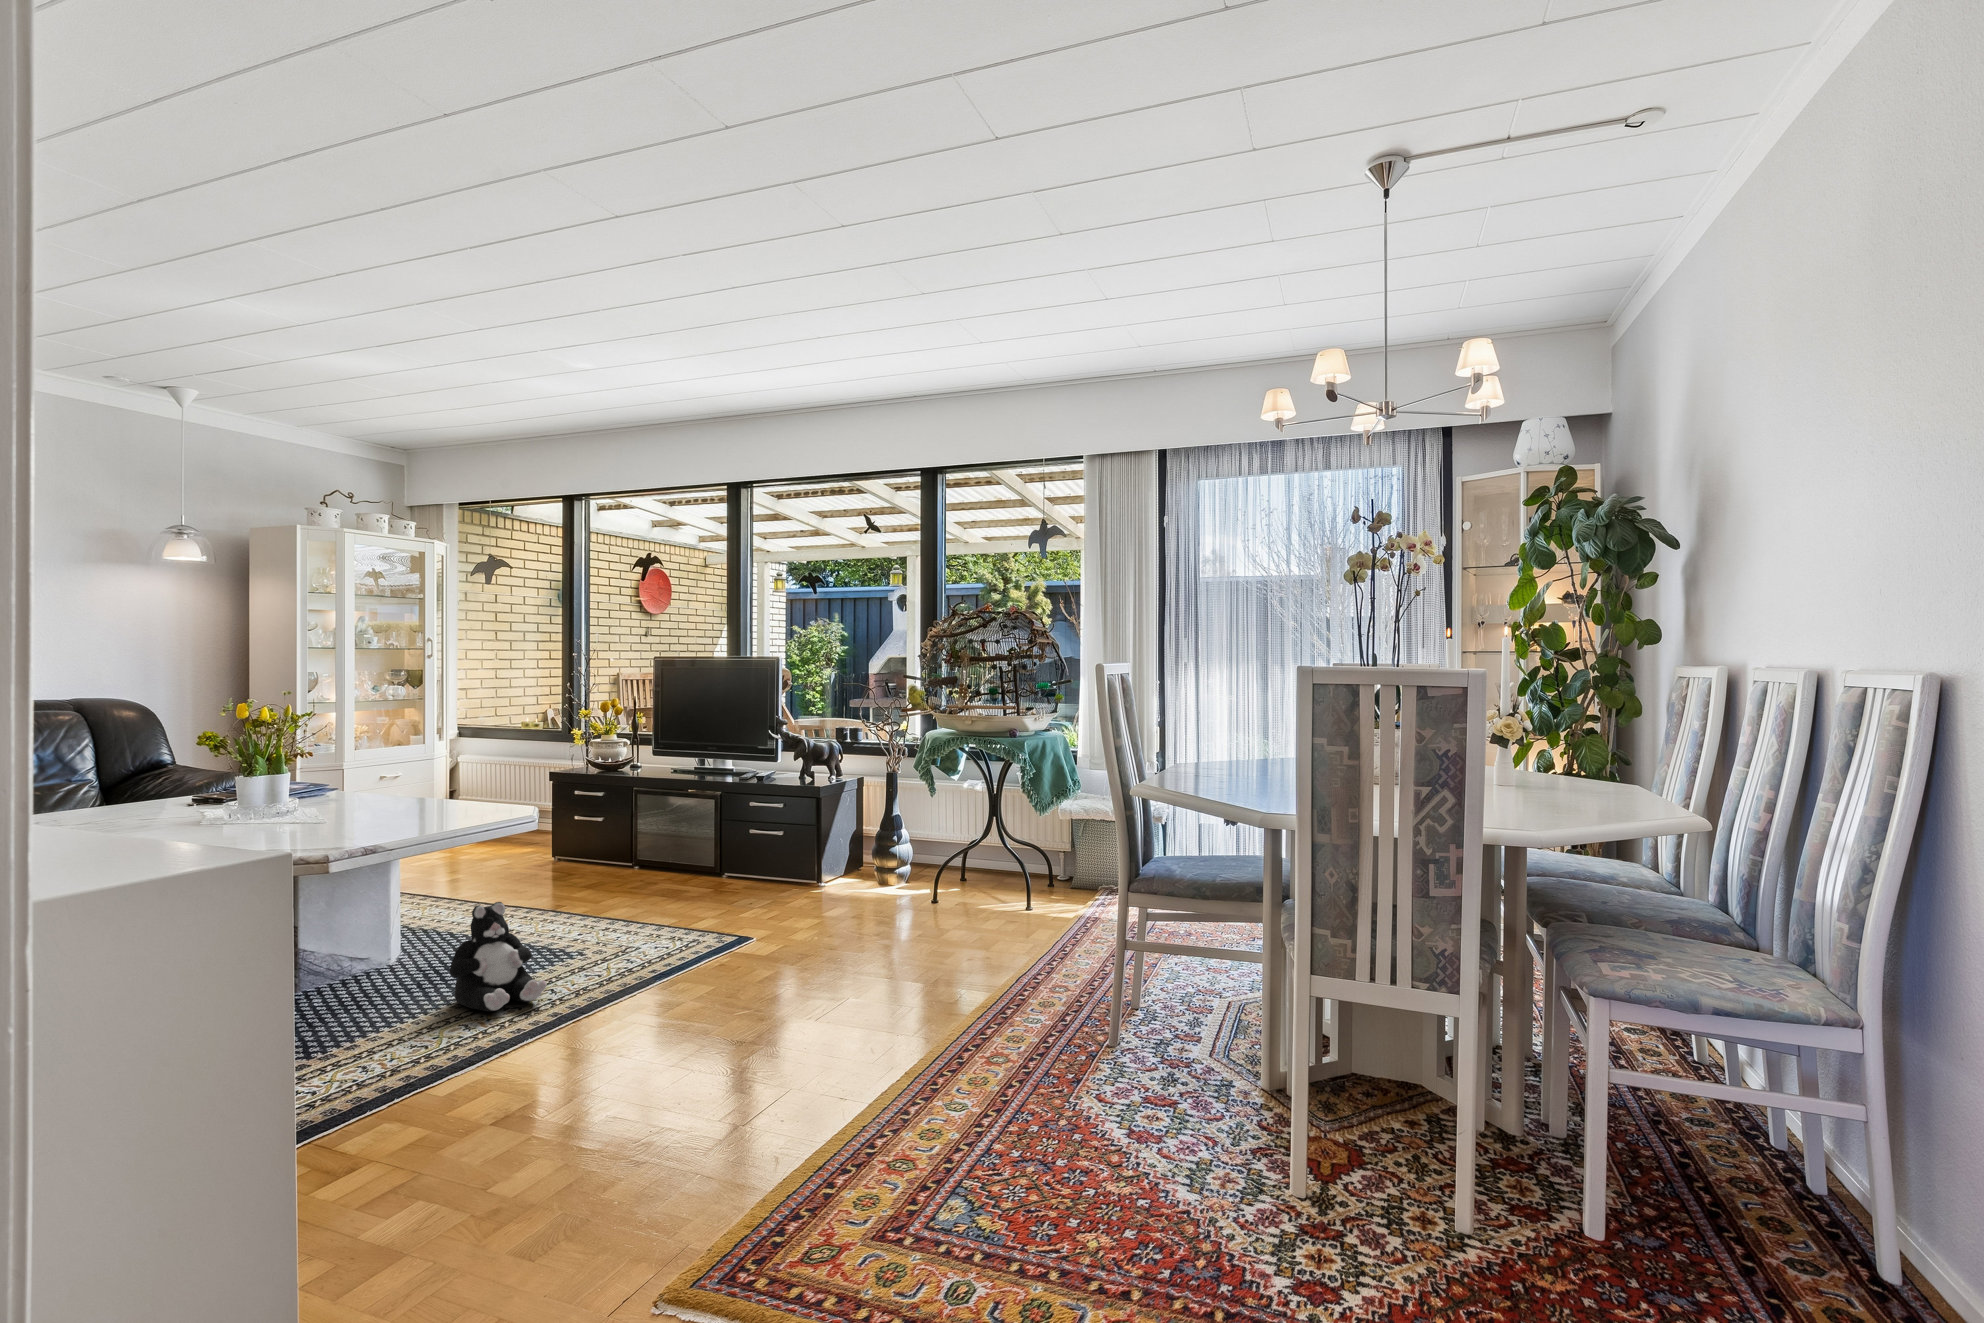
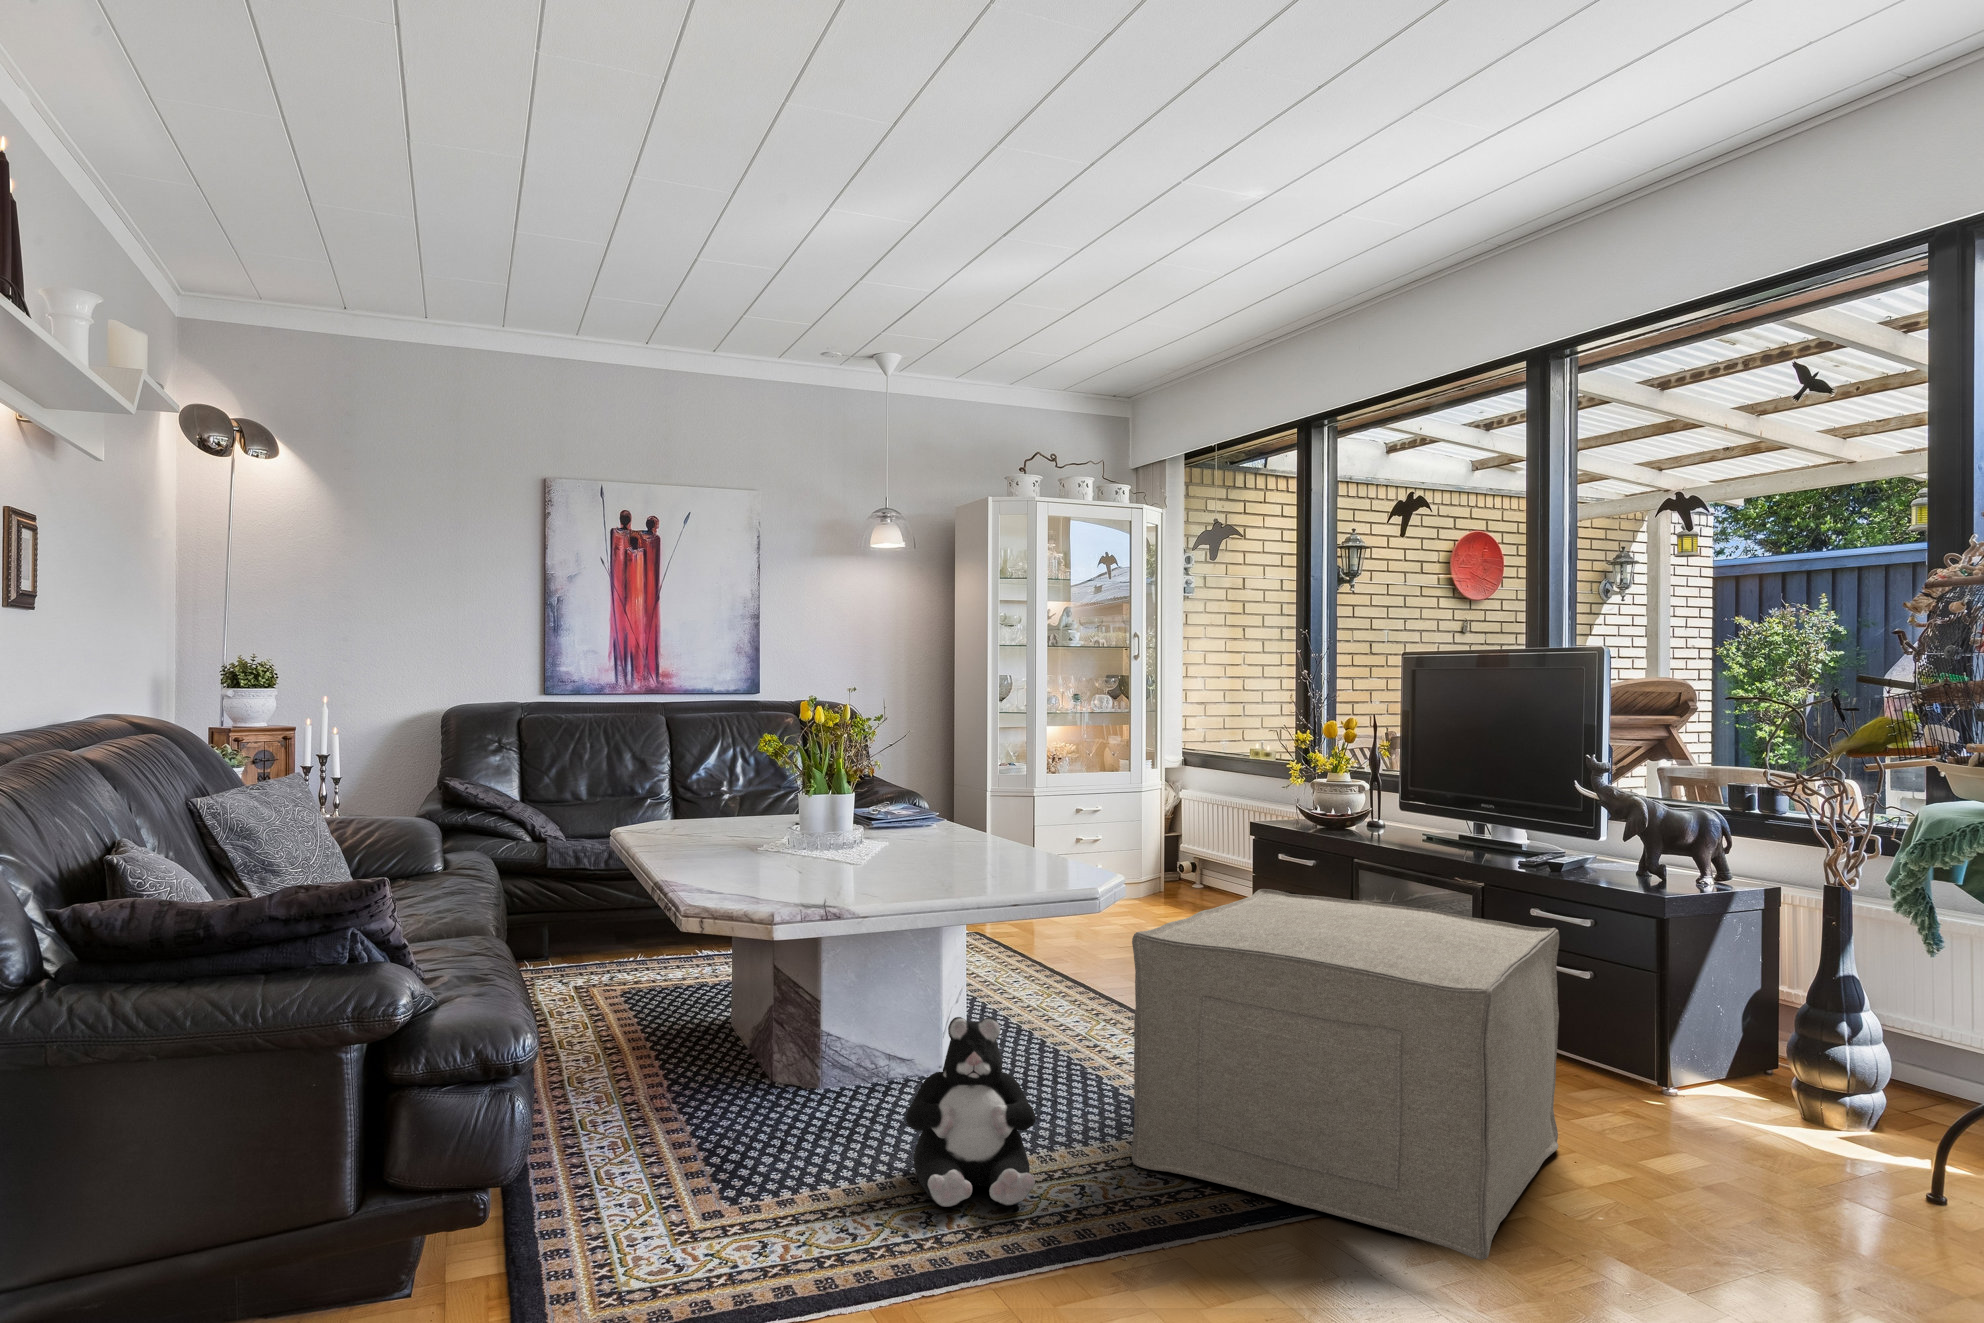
ottoman: none [576,807,786,972] -> present [1132,889,1559,1260]

